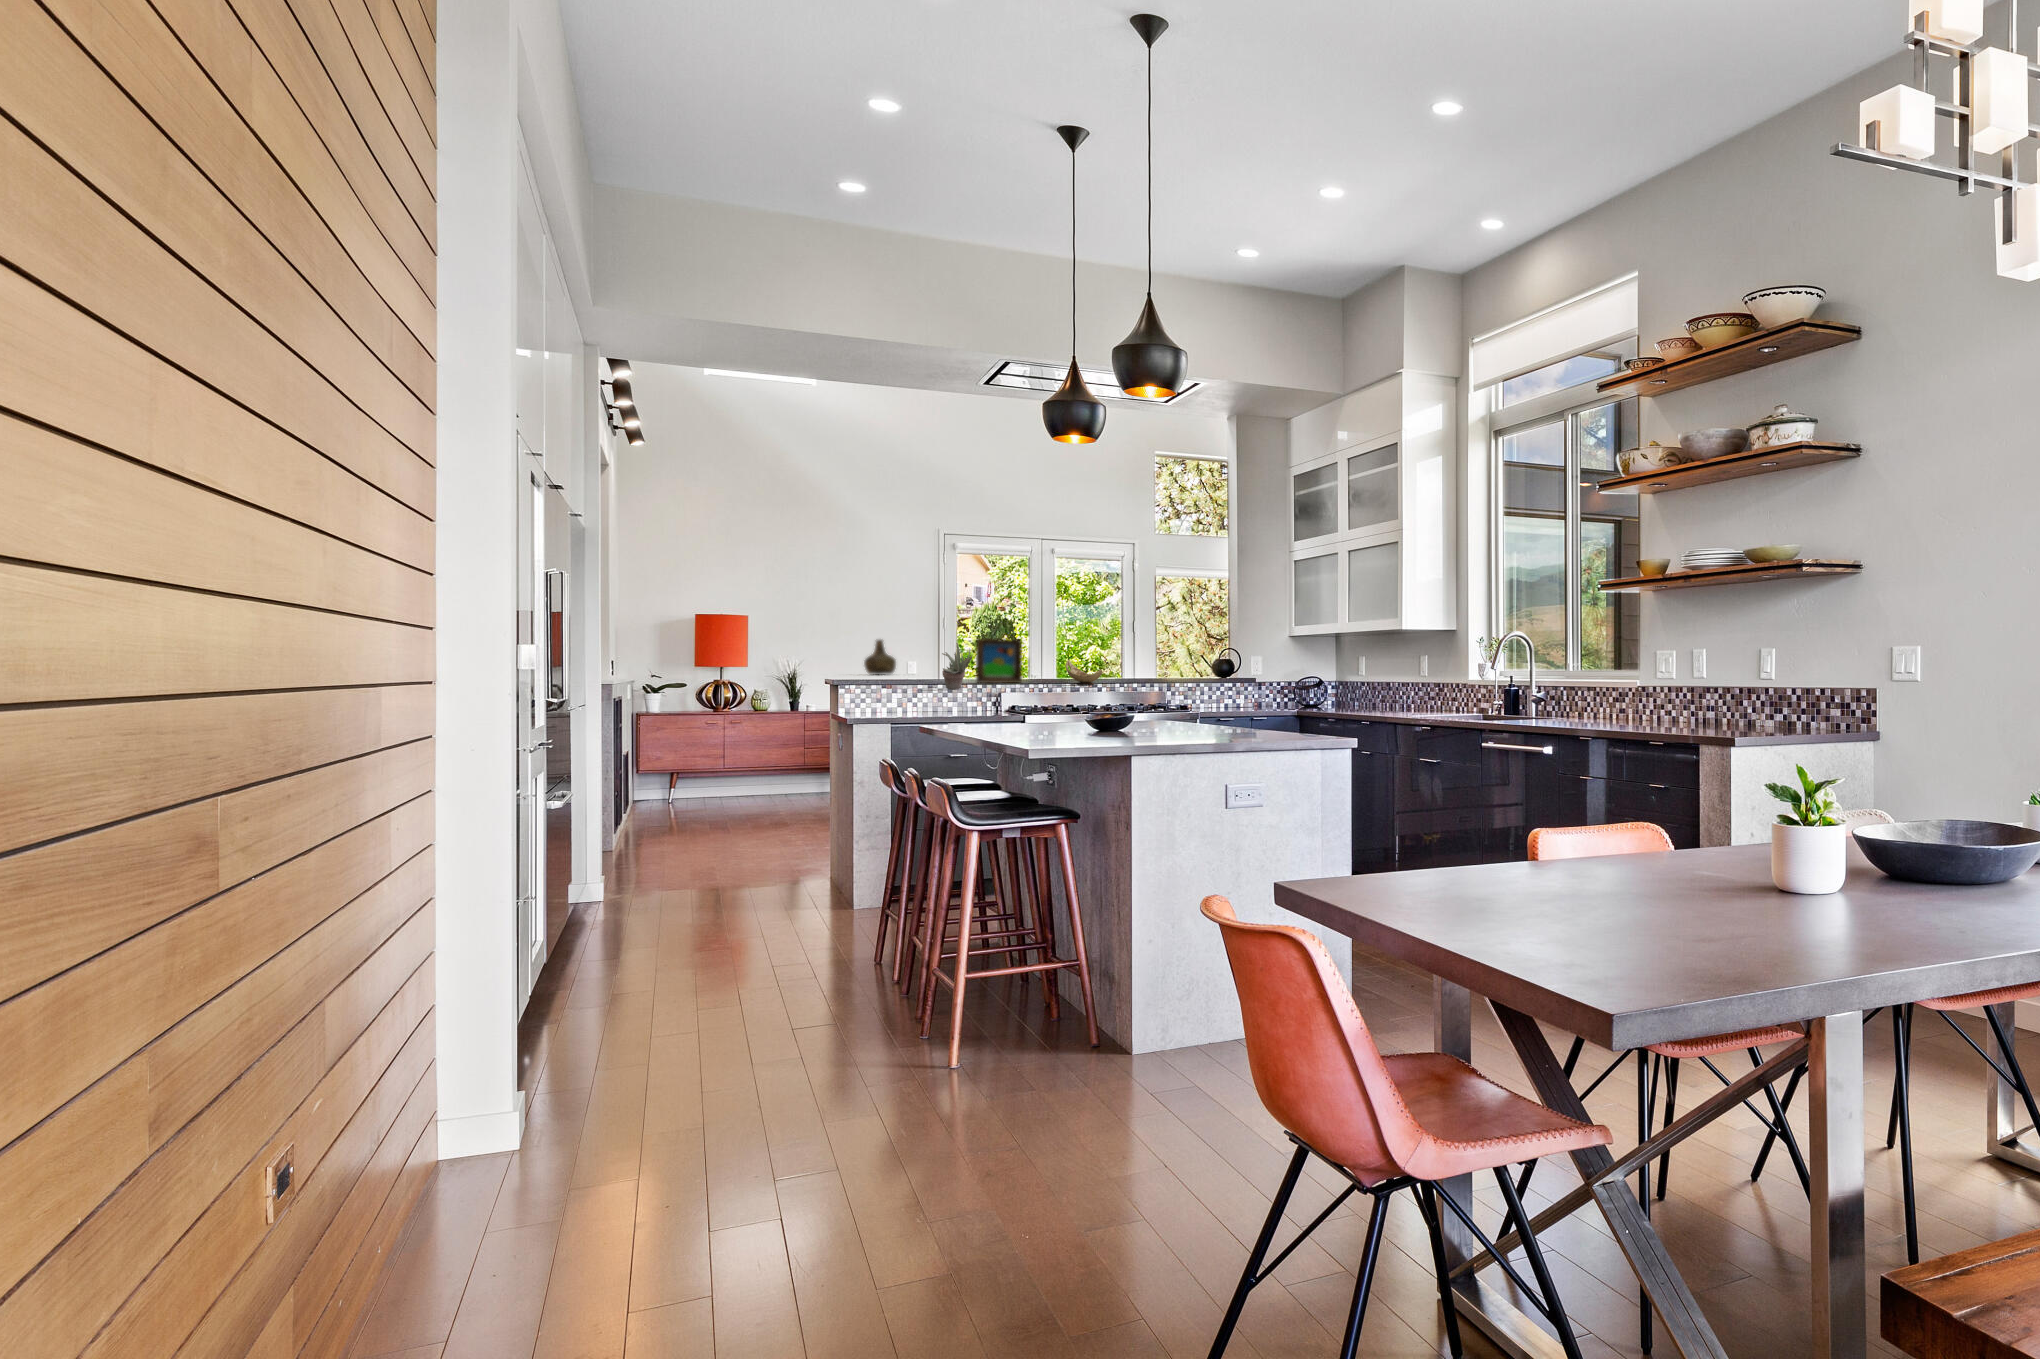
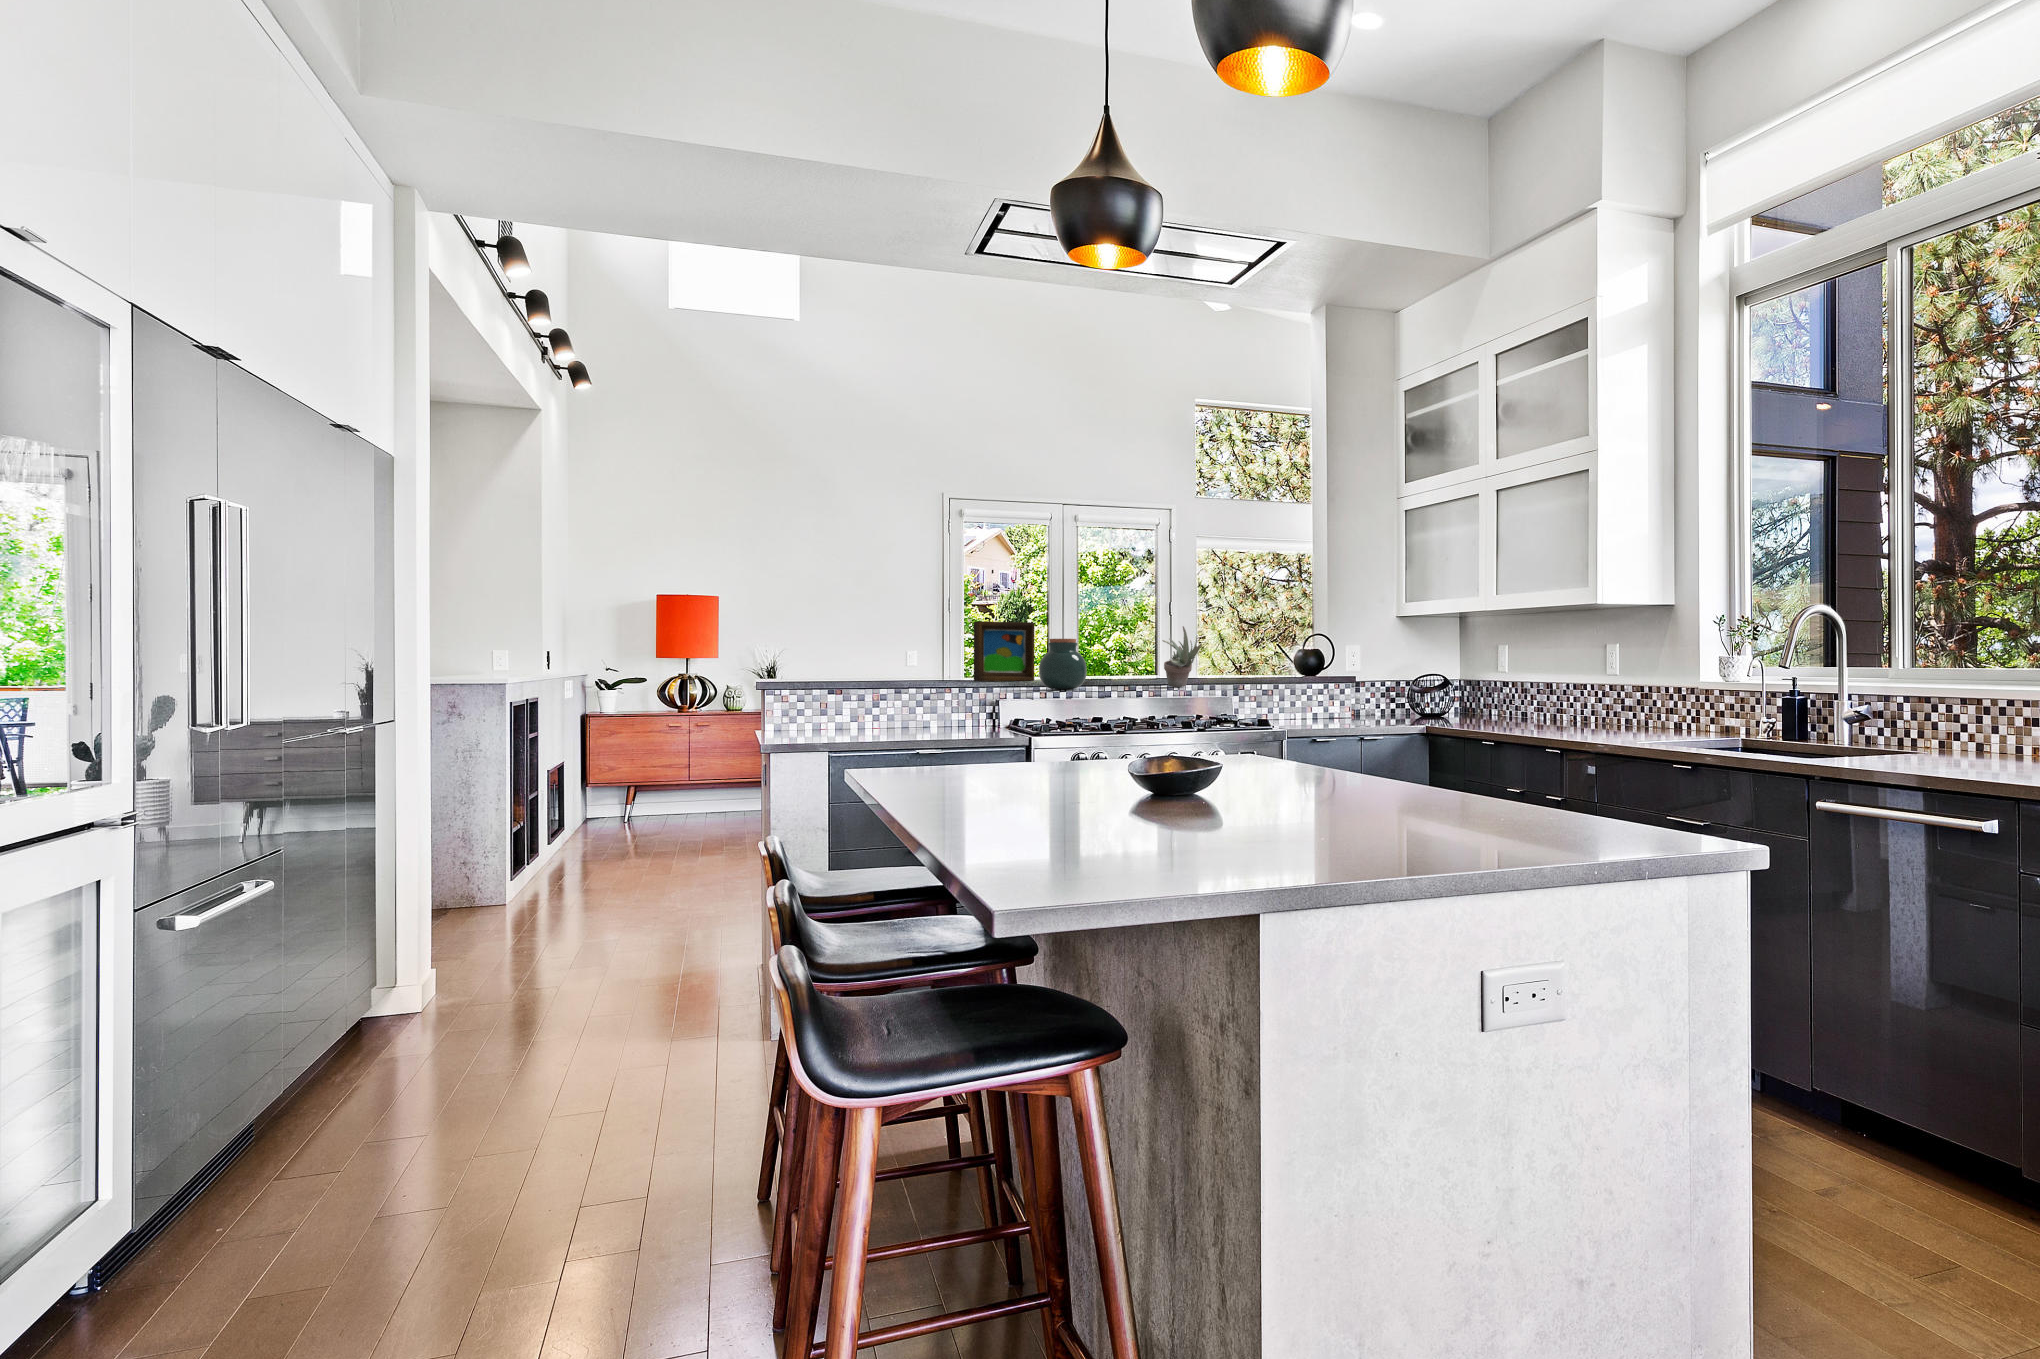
bottle: present [864,640,896,675] -> none [856,626,894,667]
succulent plant: present [942,643,972,689] -> present [1162,626,1202,687]
jar: none [1029,651,1063,687] -> present [1039,639,1087,690]
decorative bowl: present [1066,660,1102,685] -> none [1090,650,1139,685]

